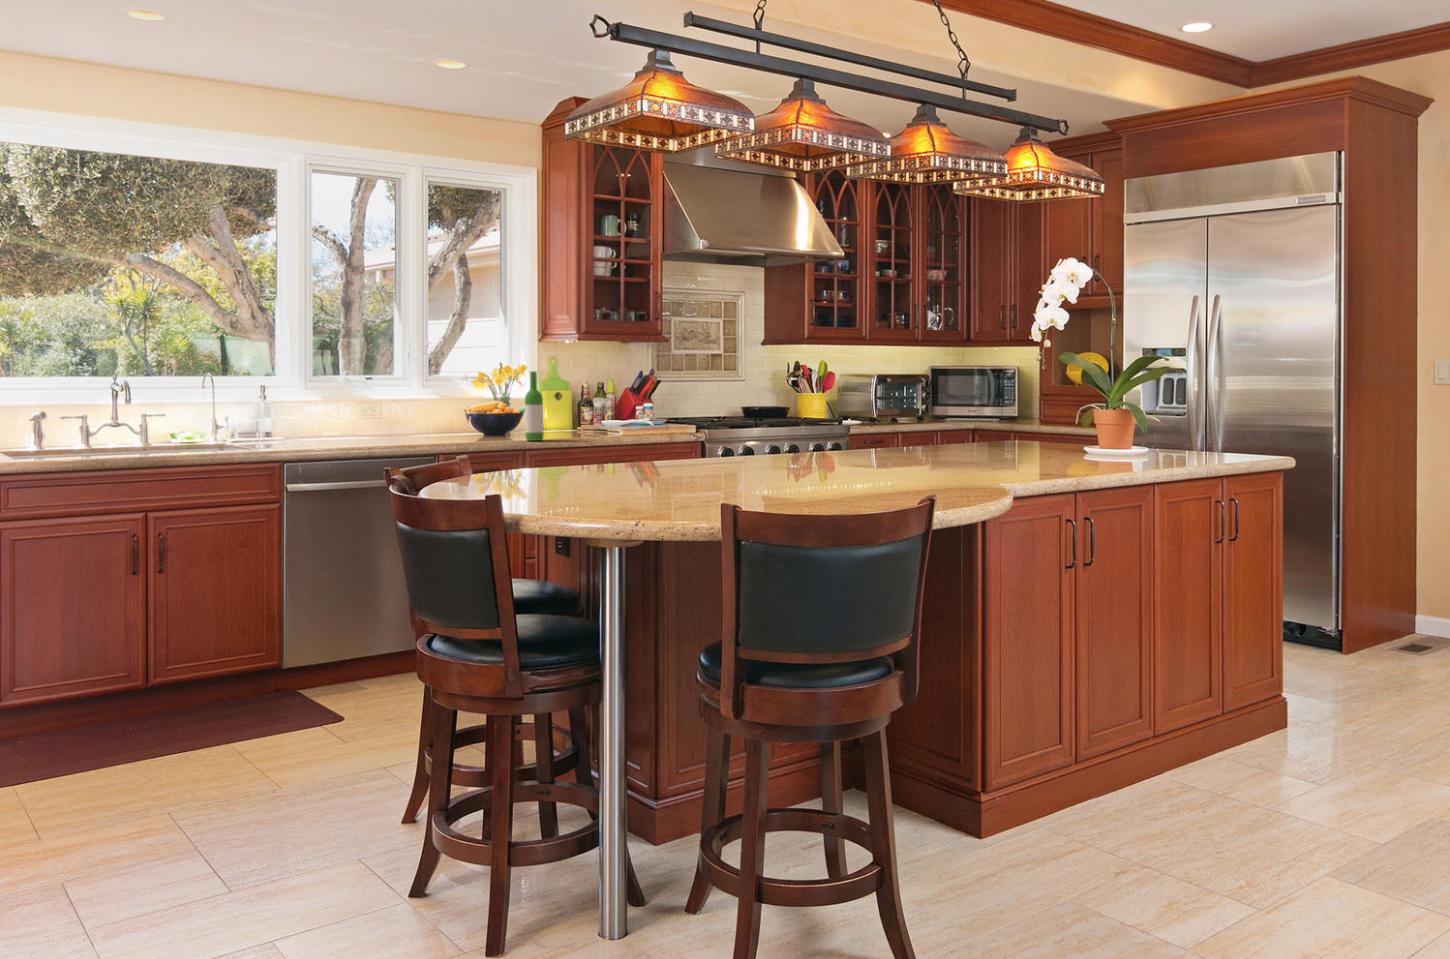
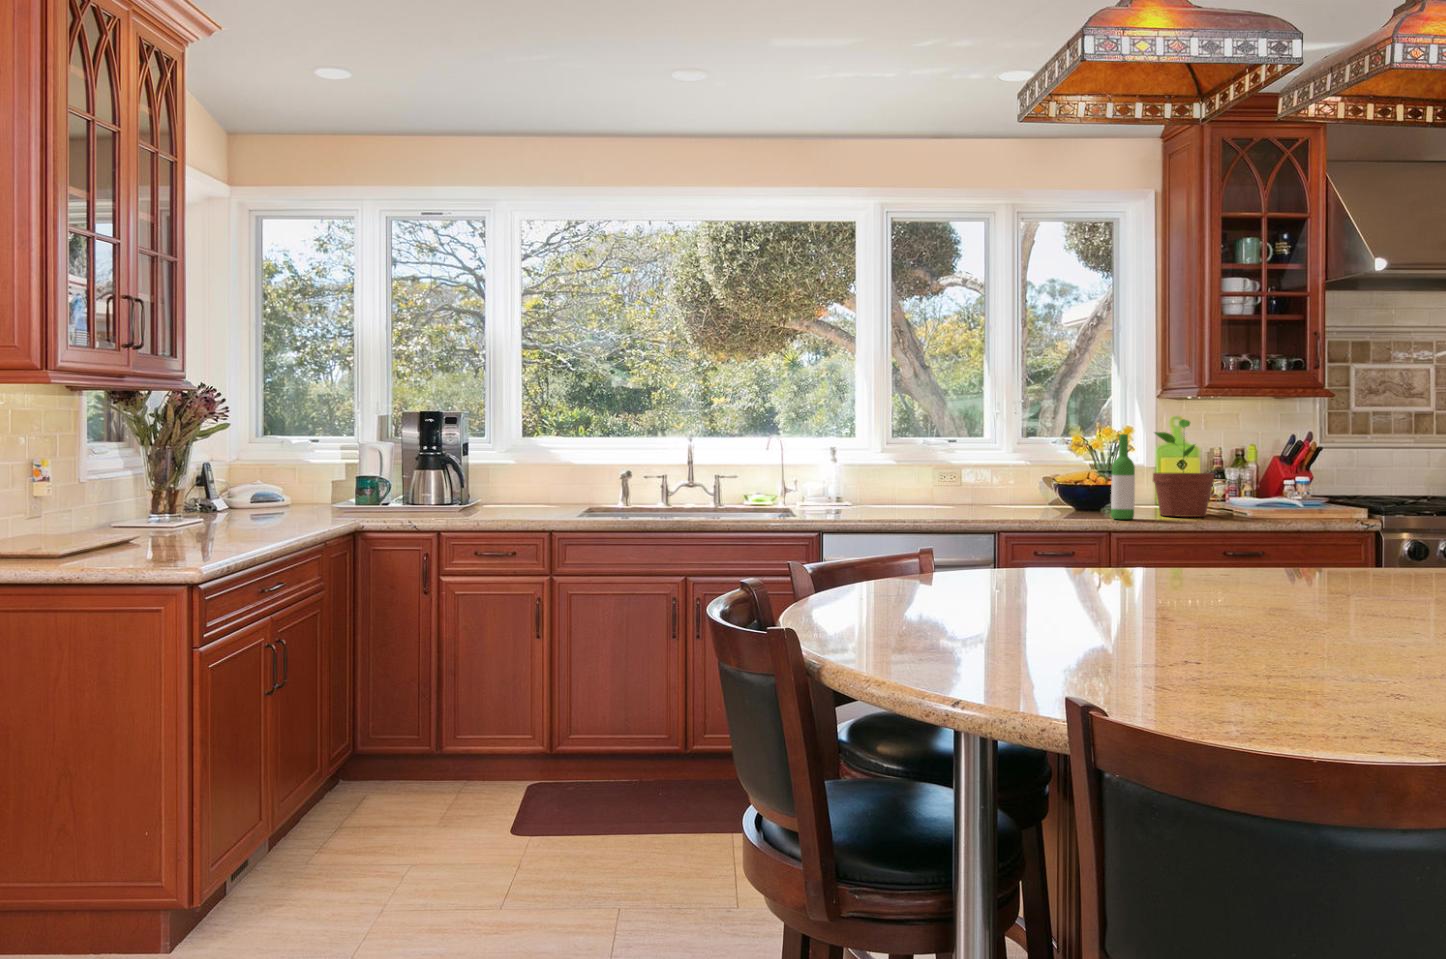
potted plant: none [551,359,598,437] -> present [1153,419,1214,517]

